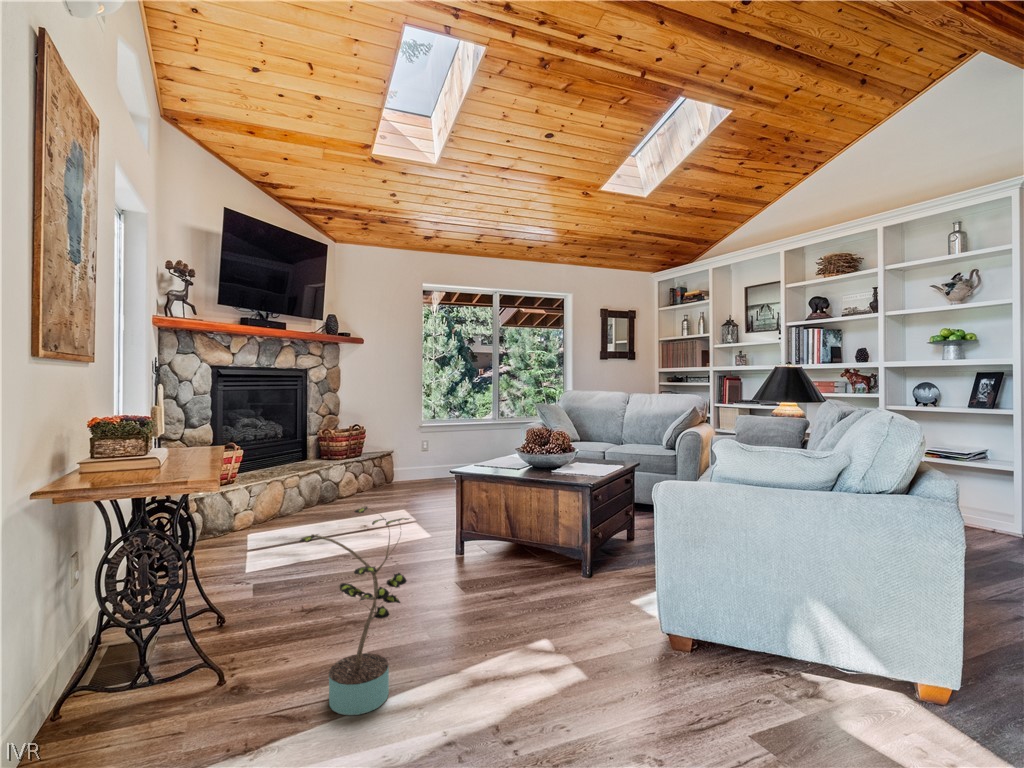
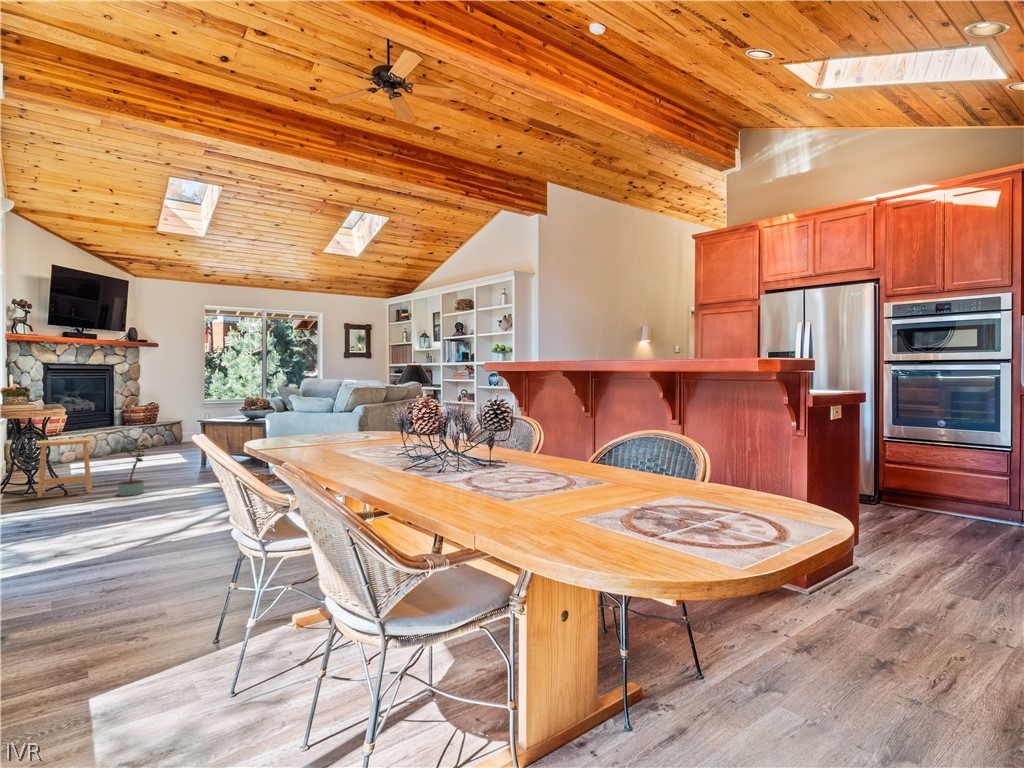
footstool: none [144,532,271,702] -> present [36,438,92,498]

